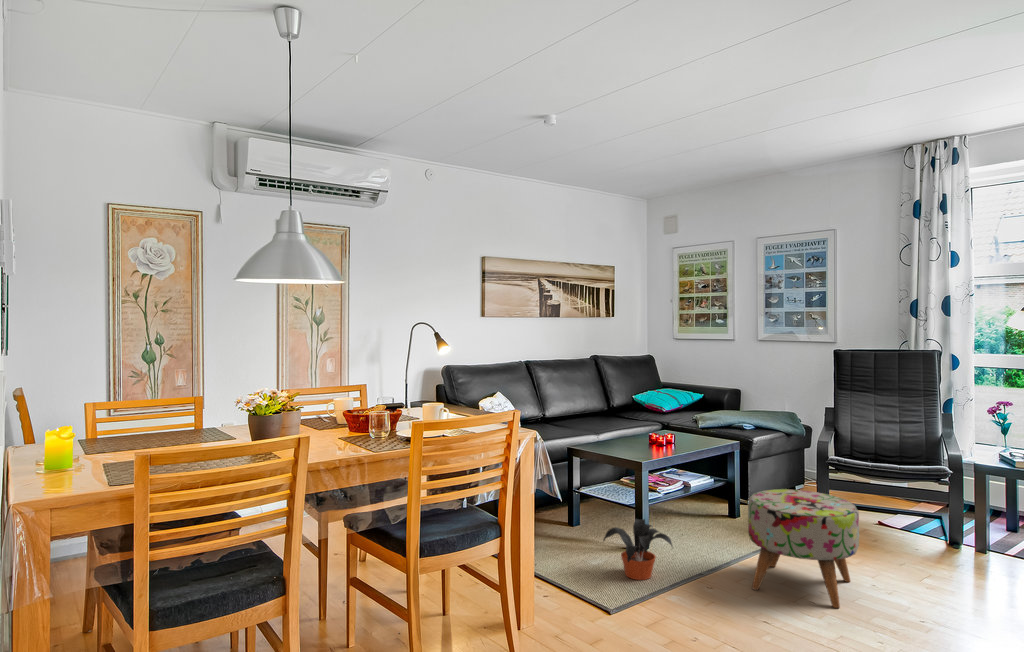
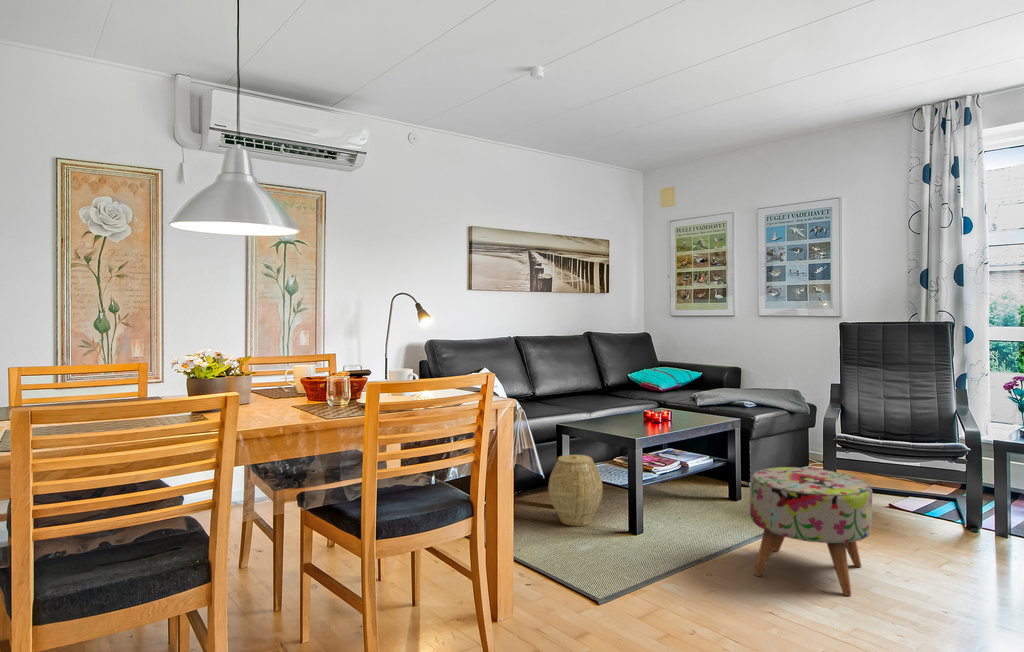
woven basket: none [562,476,612,543] -> present [548,455,603,526]
potted plant: present [603,519,672,580] -> none [592,499,668,565]

